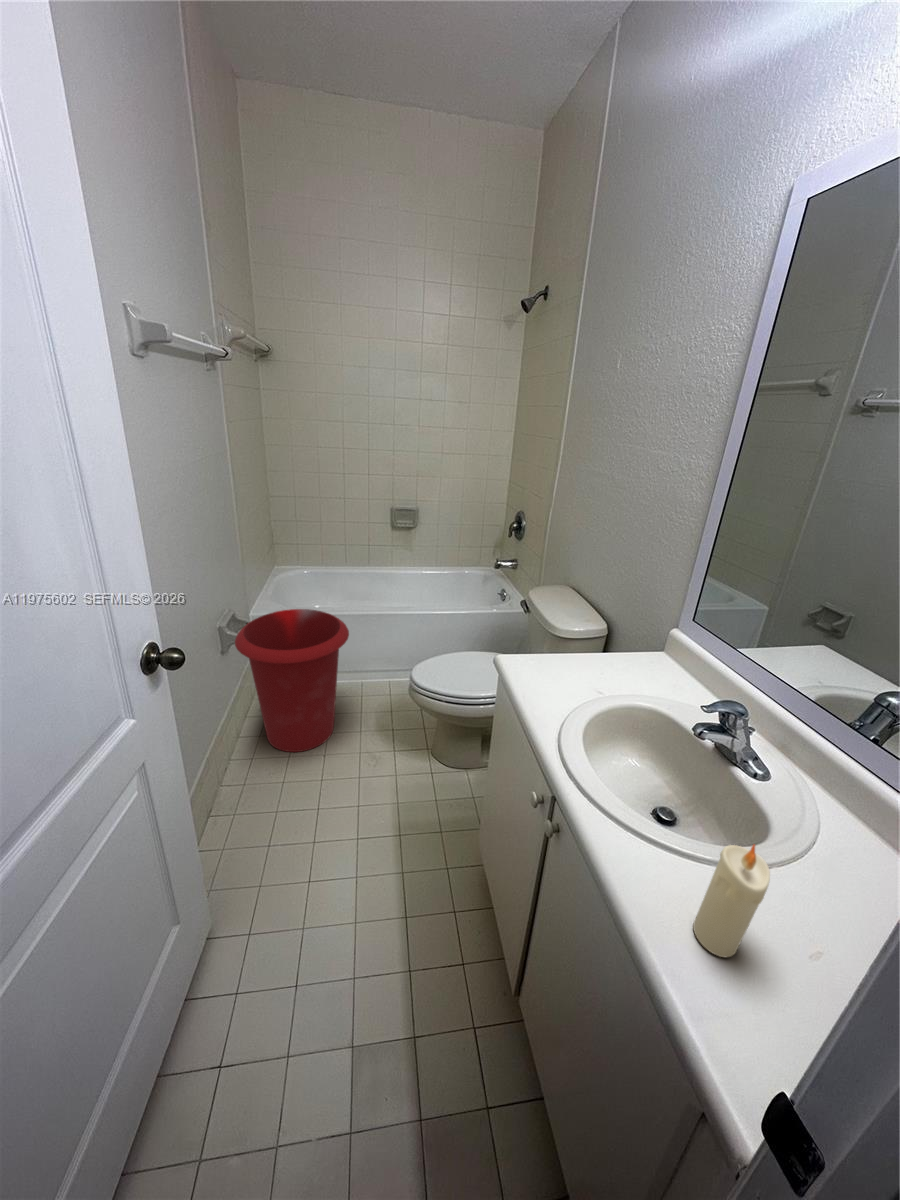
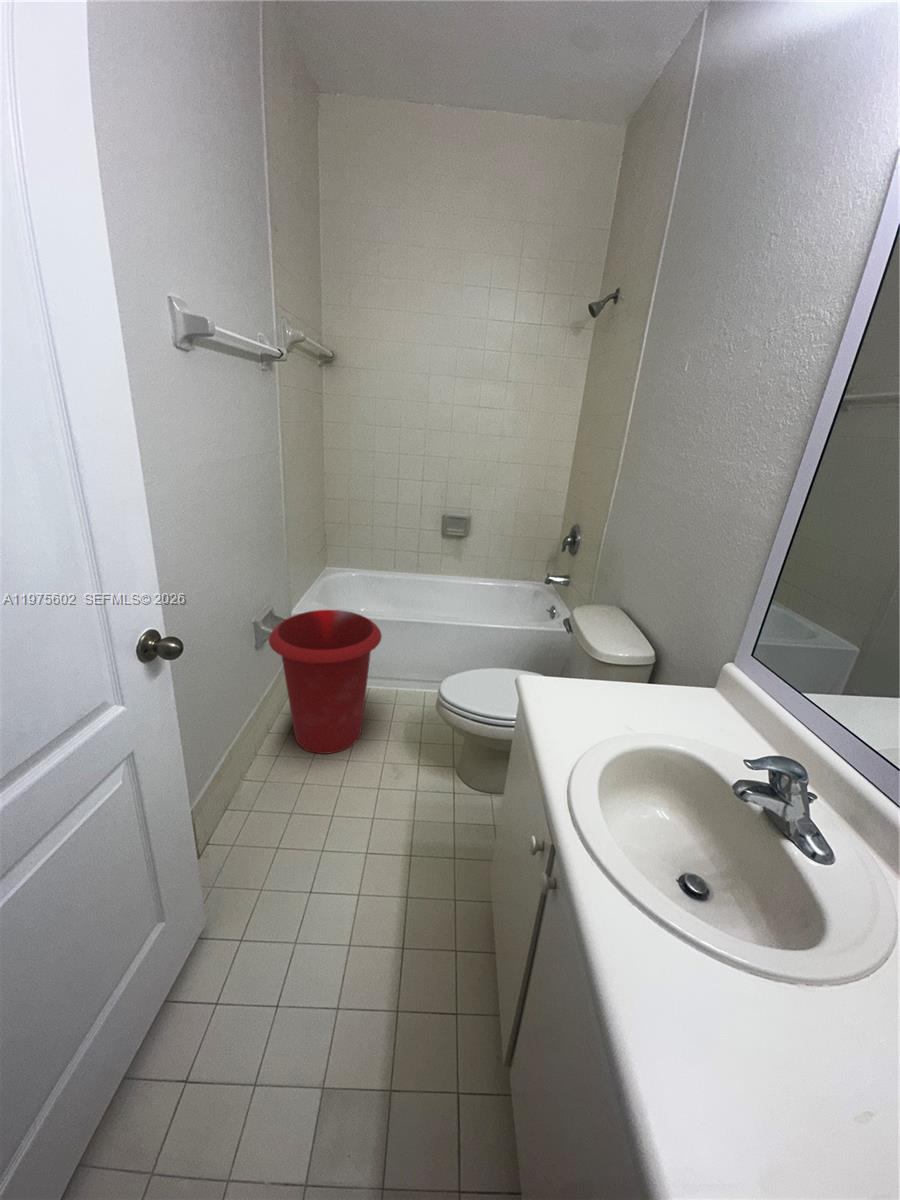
candle: present [693,845,770,957] -> none [699,962,809,1116]

